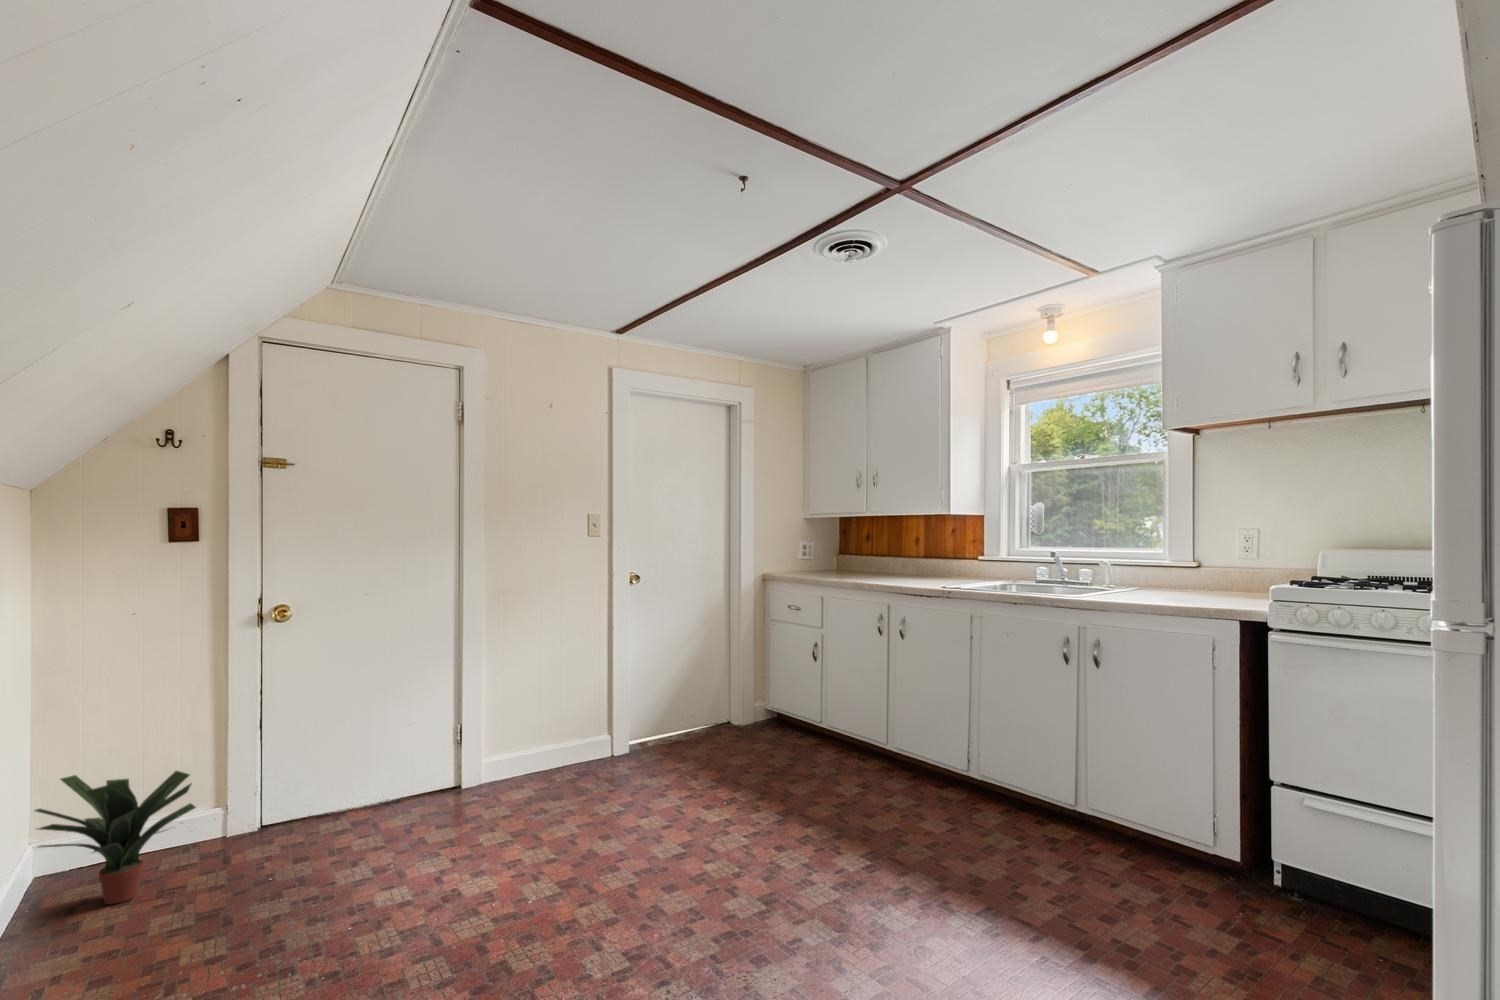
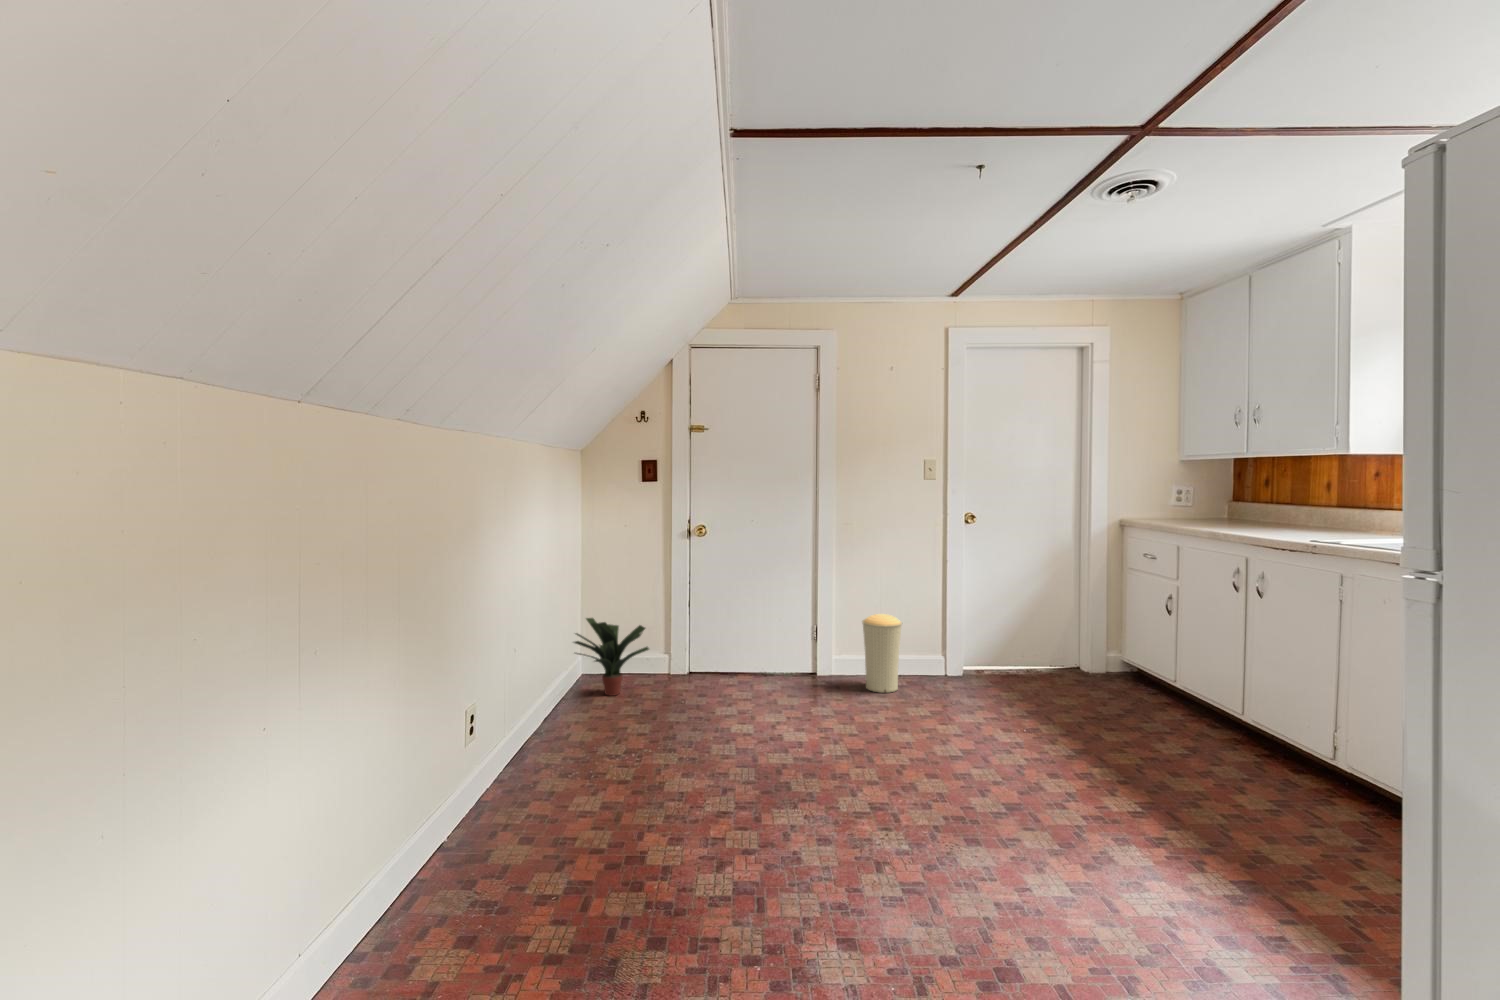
trash can: none [524,697,574,795] -> present [862,614,902,693]

